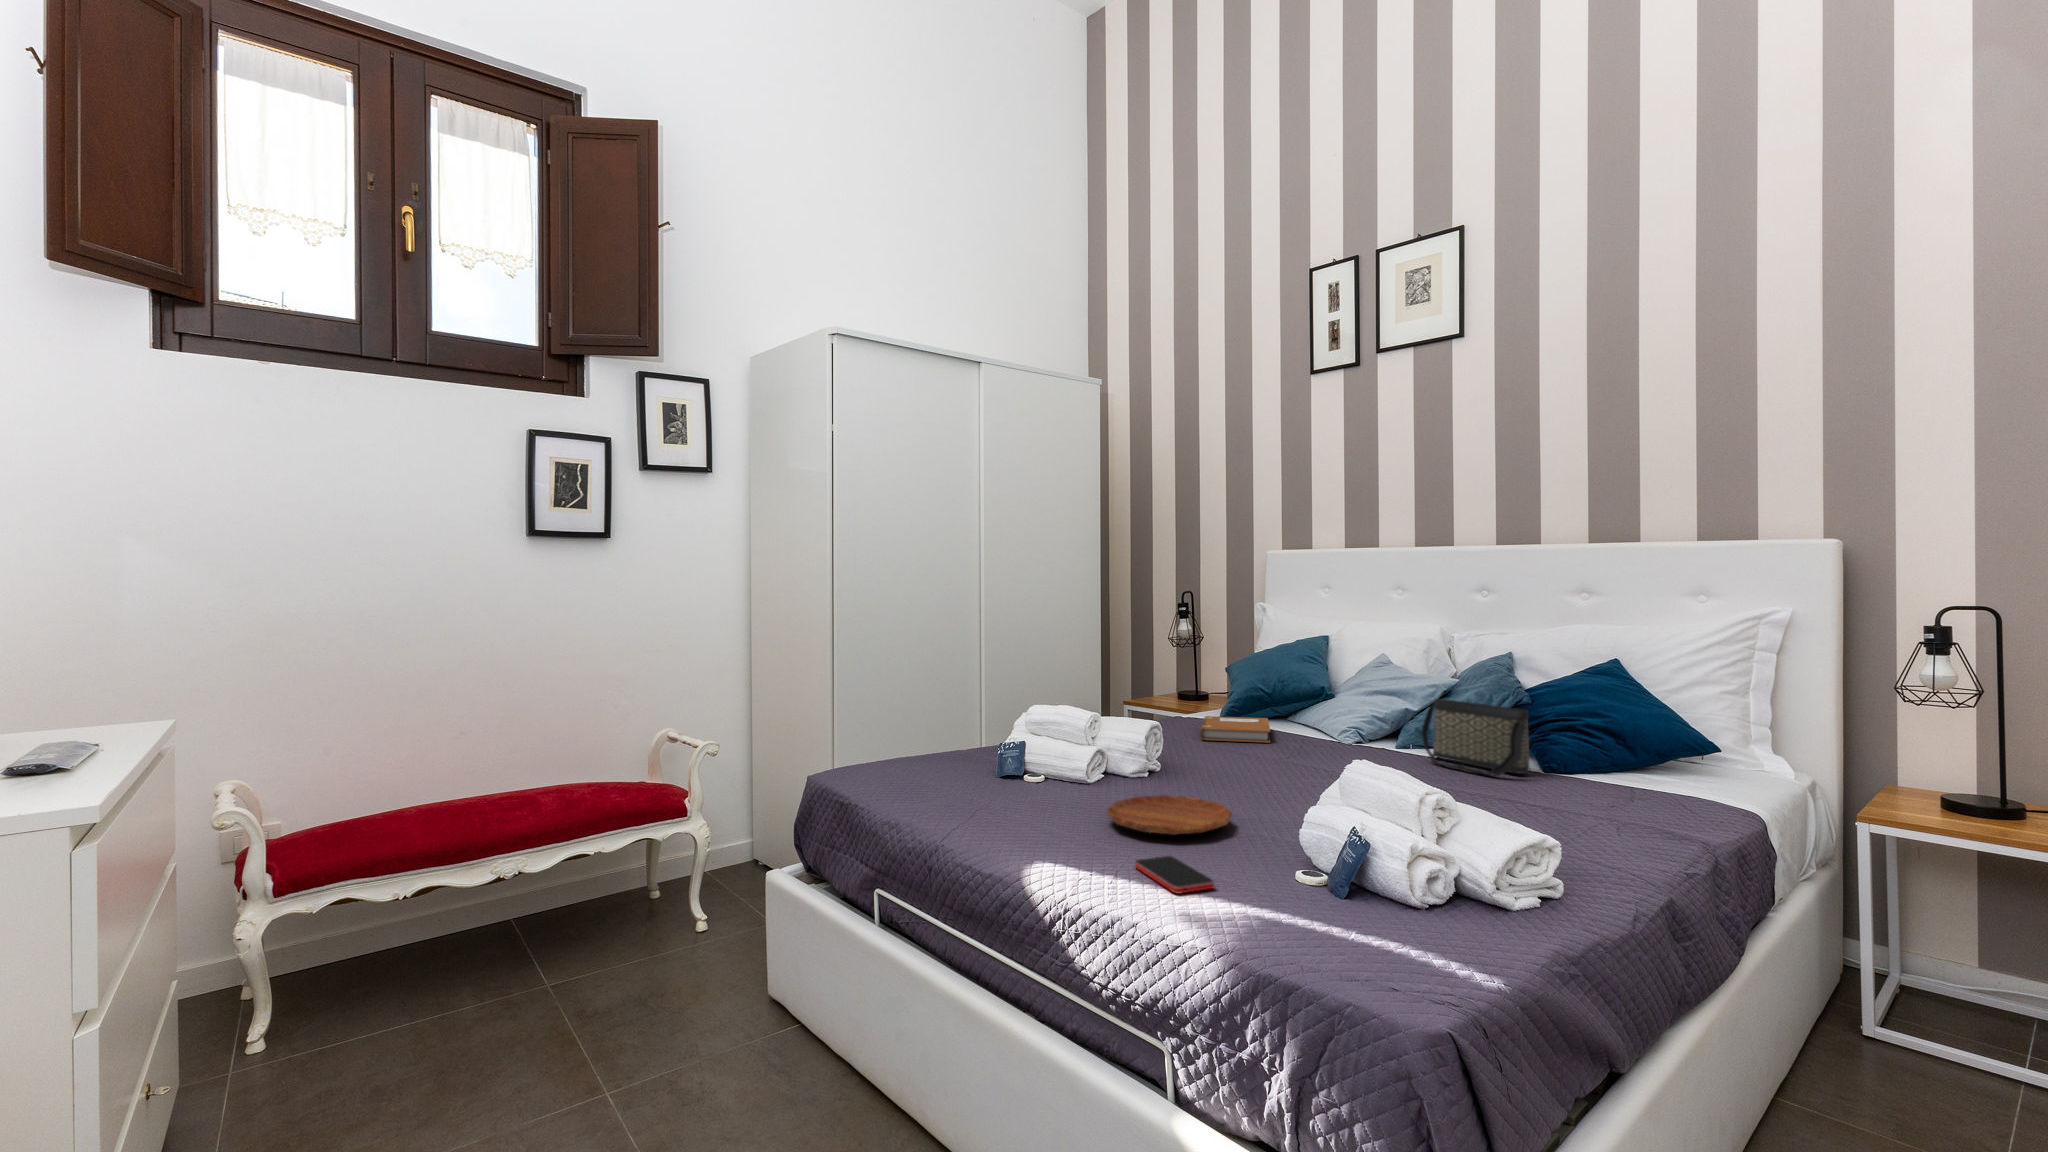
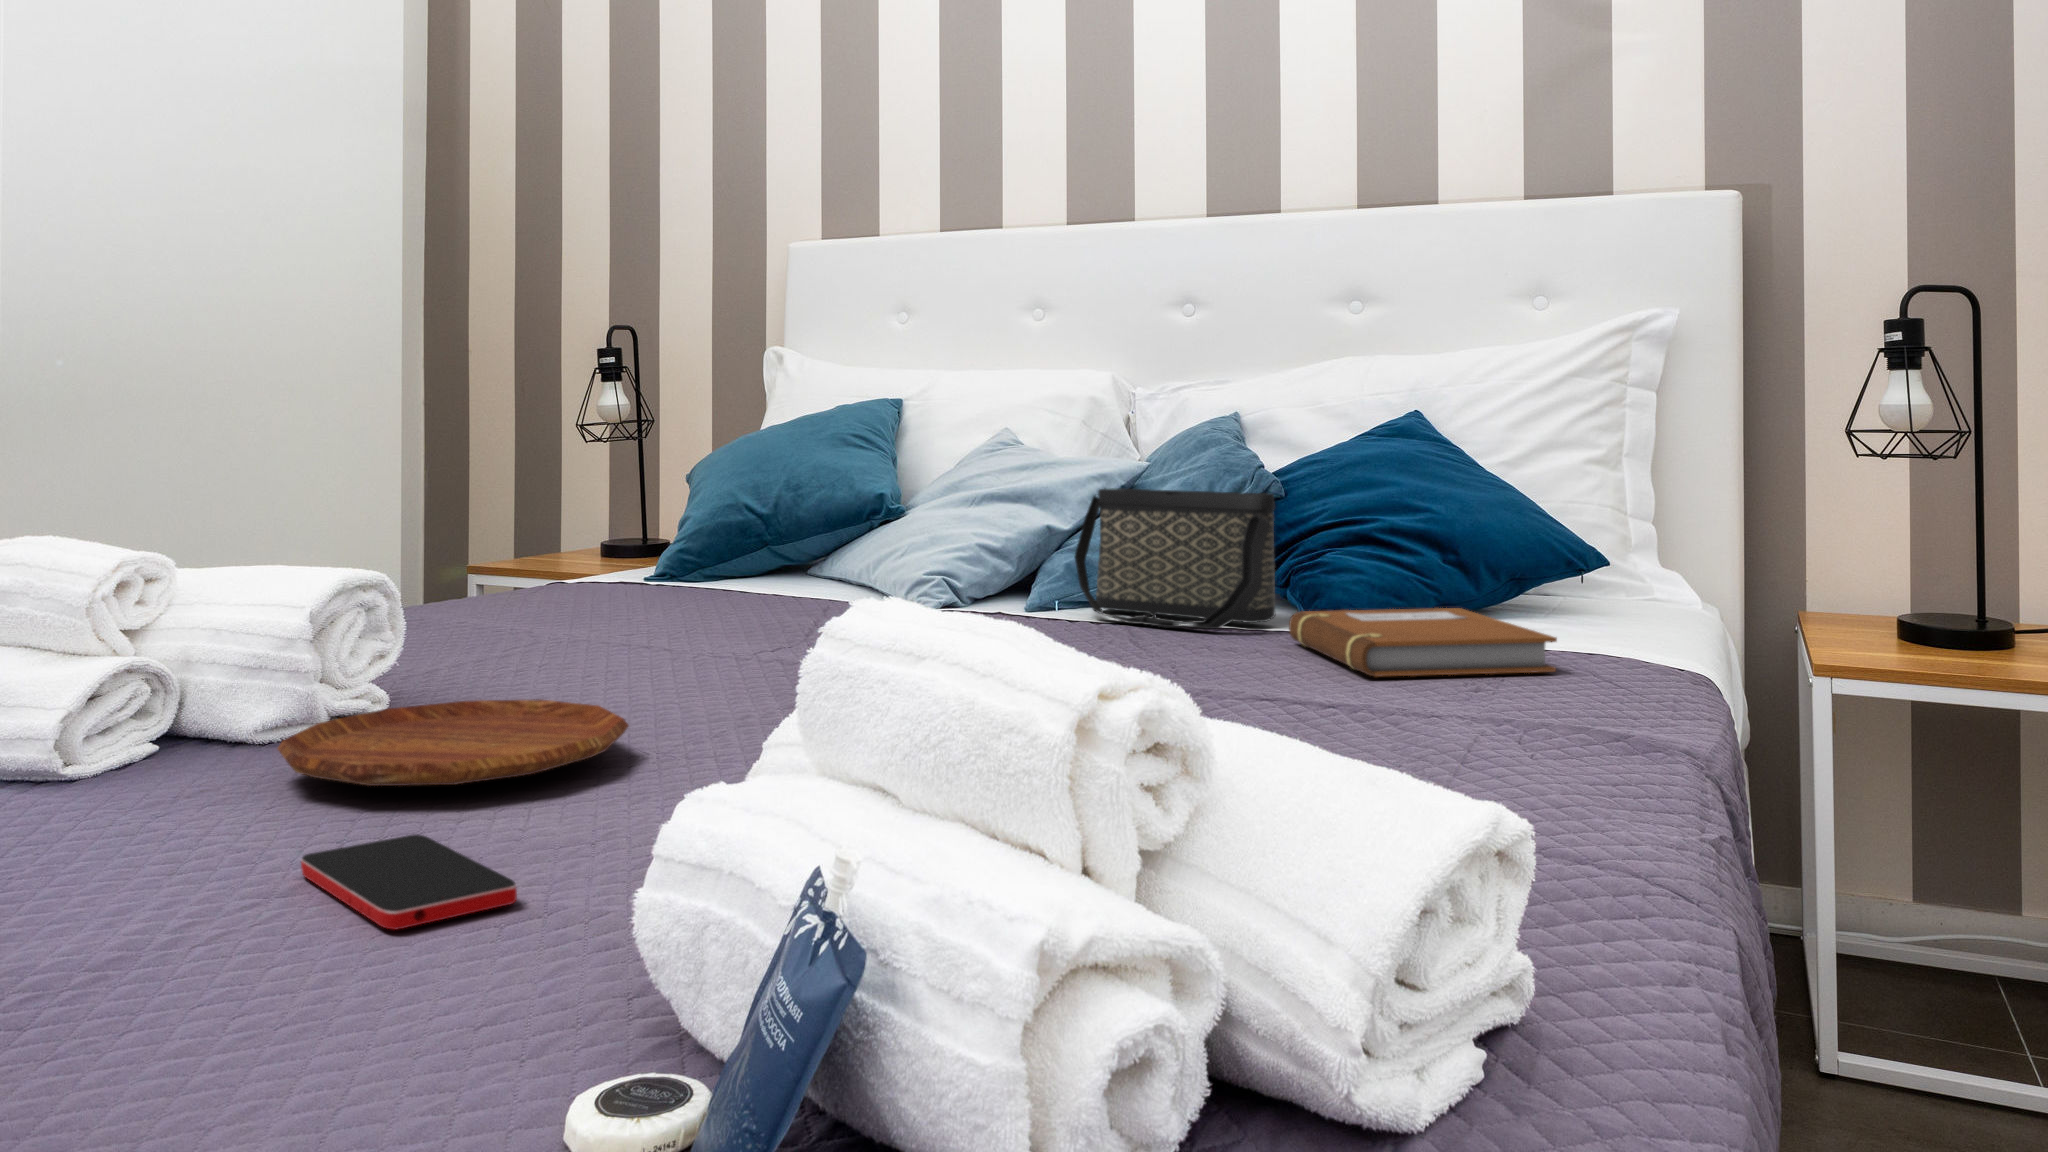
notebook: present [1200,716,1270,743] -> present [1289,608,1557,677]

